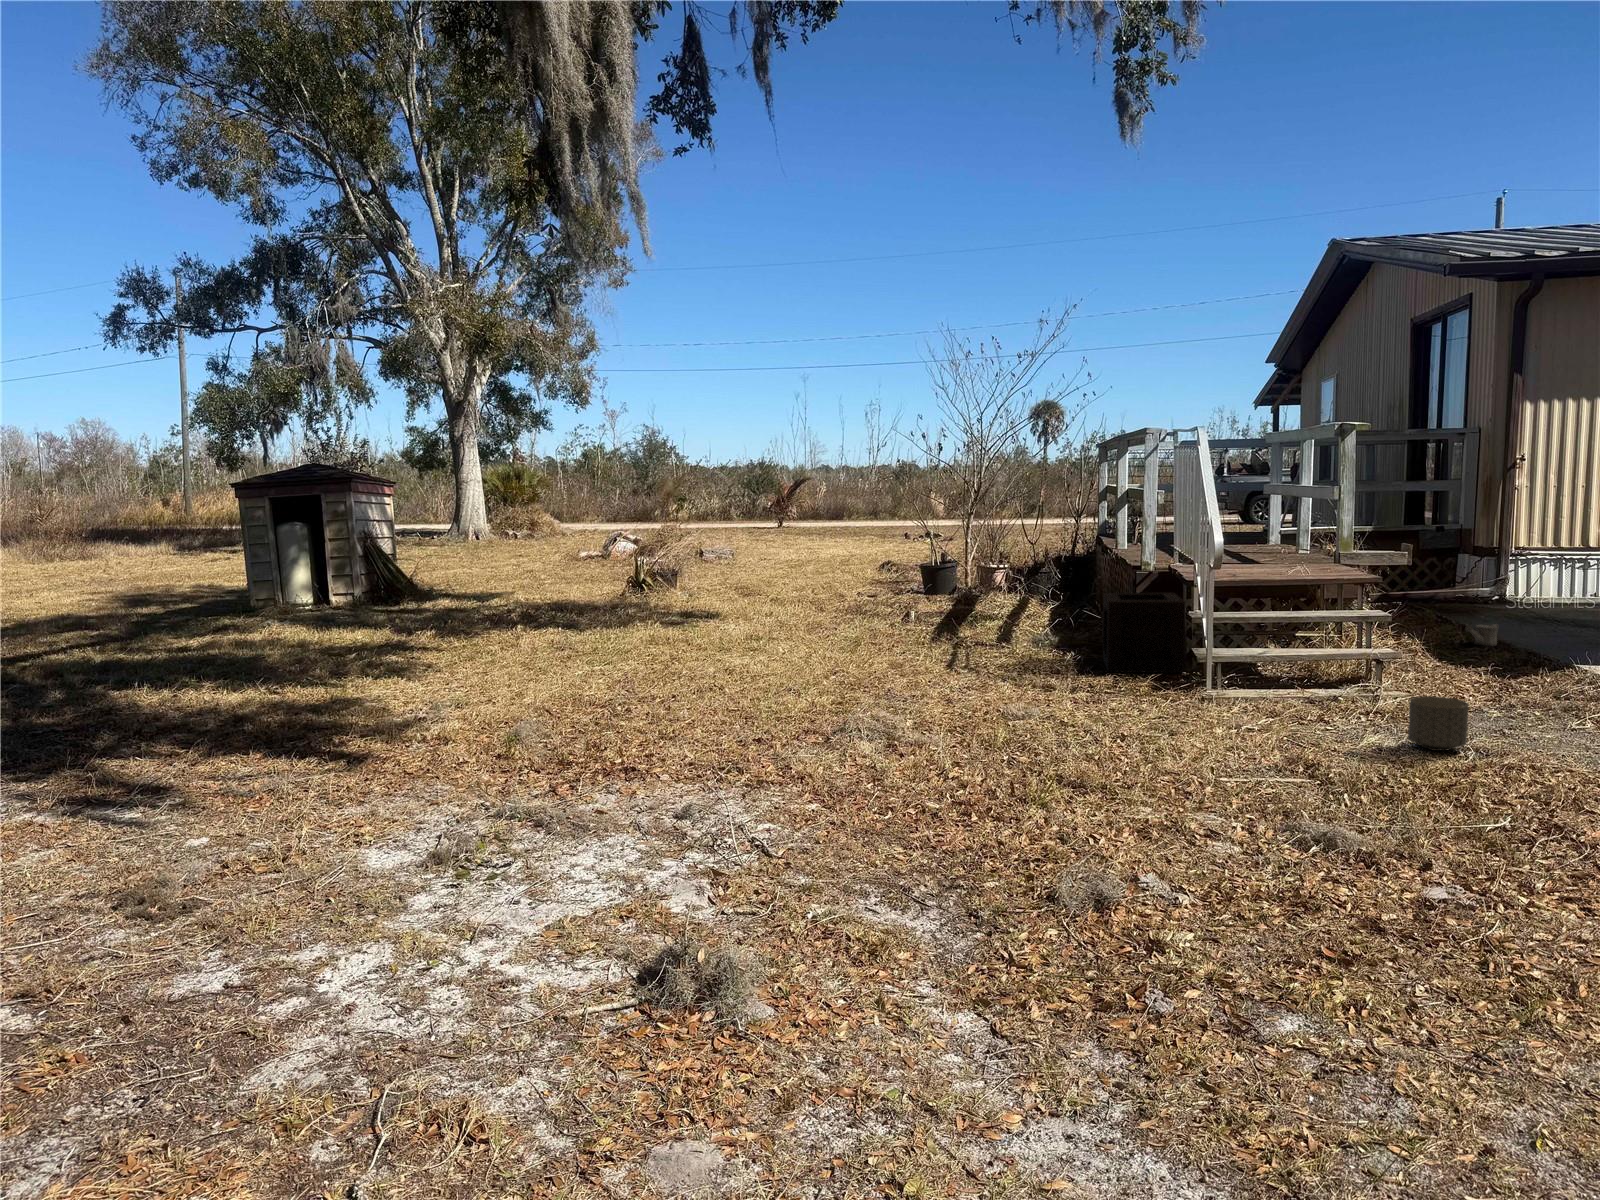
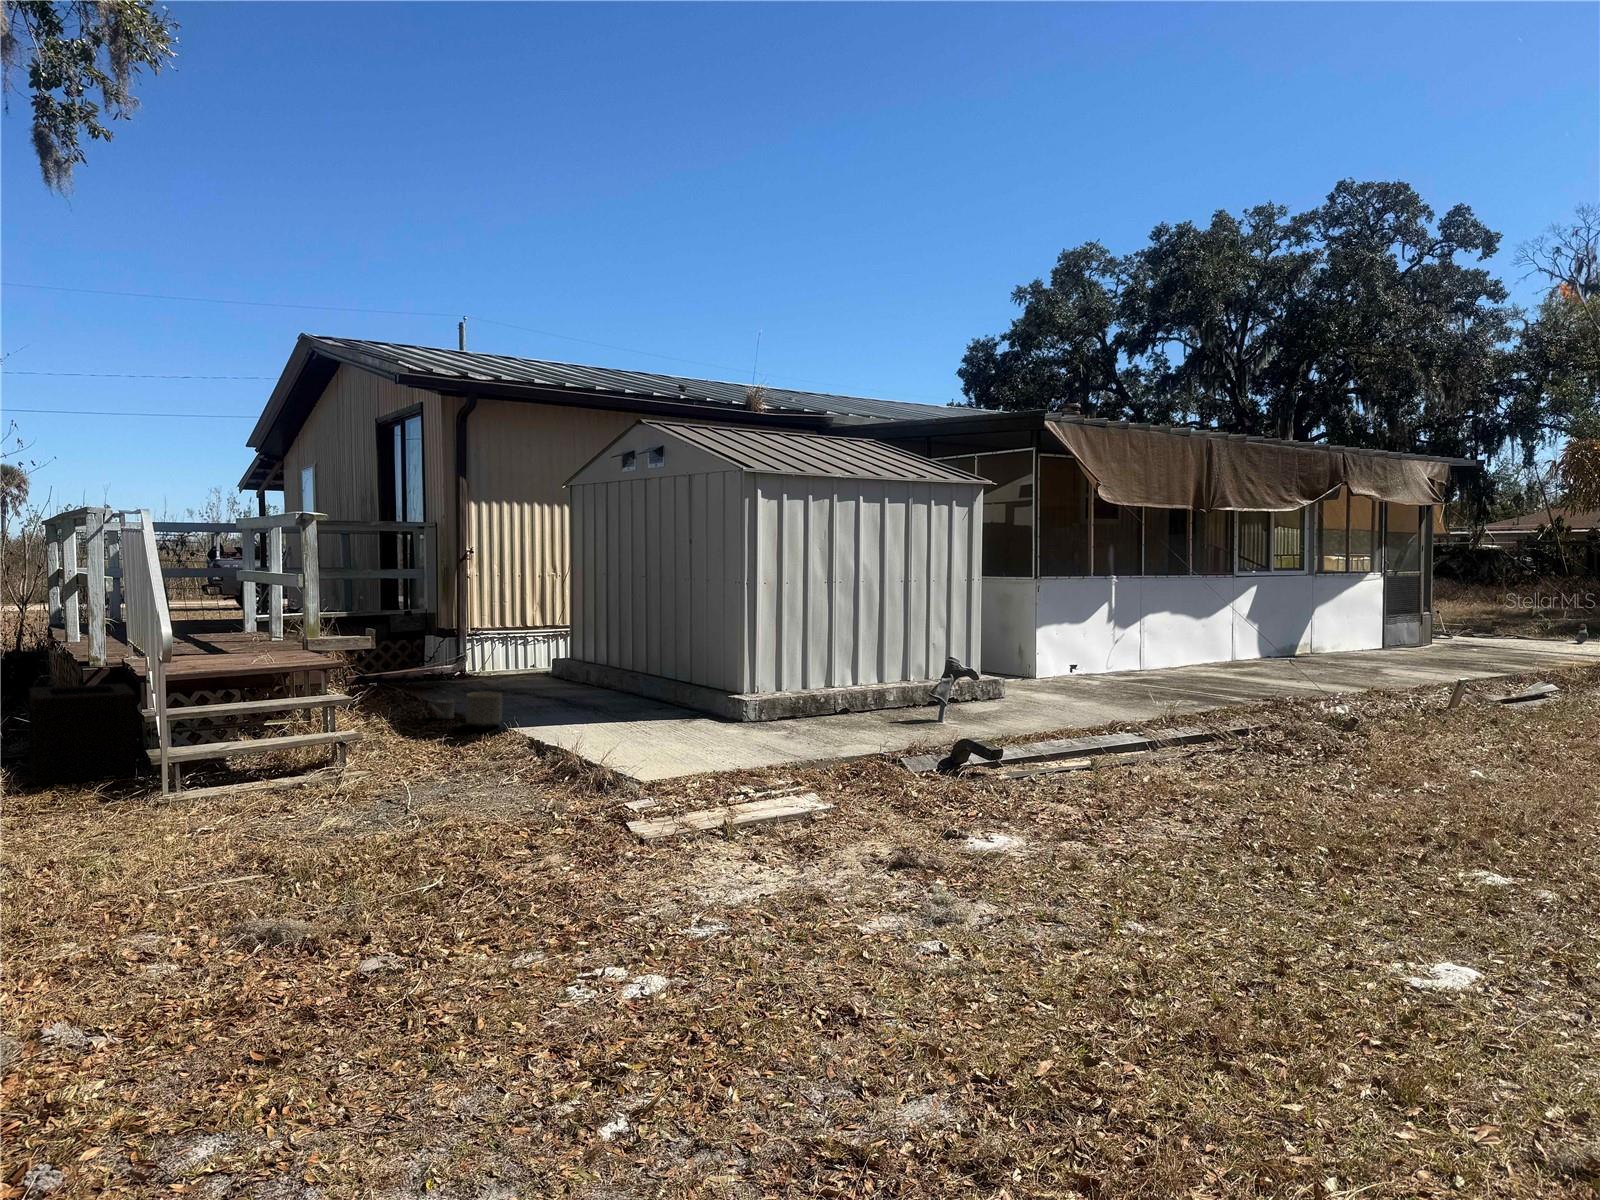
planter: present [1408,696,1469,751] -> present [466,692,502,728]

